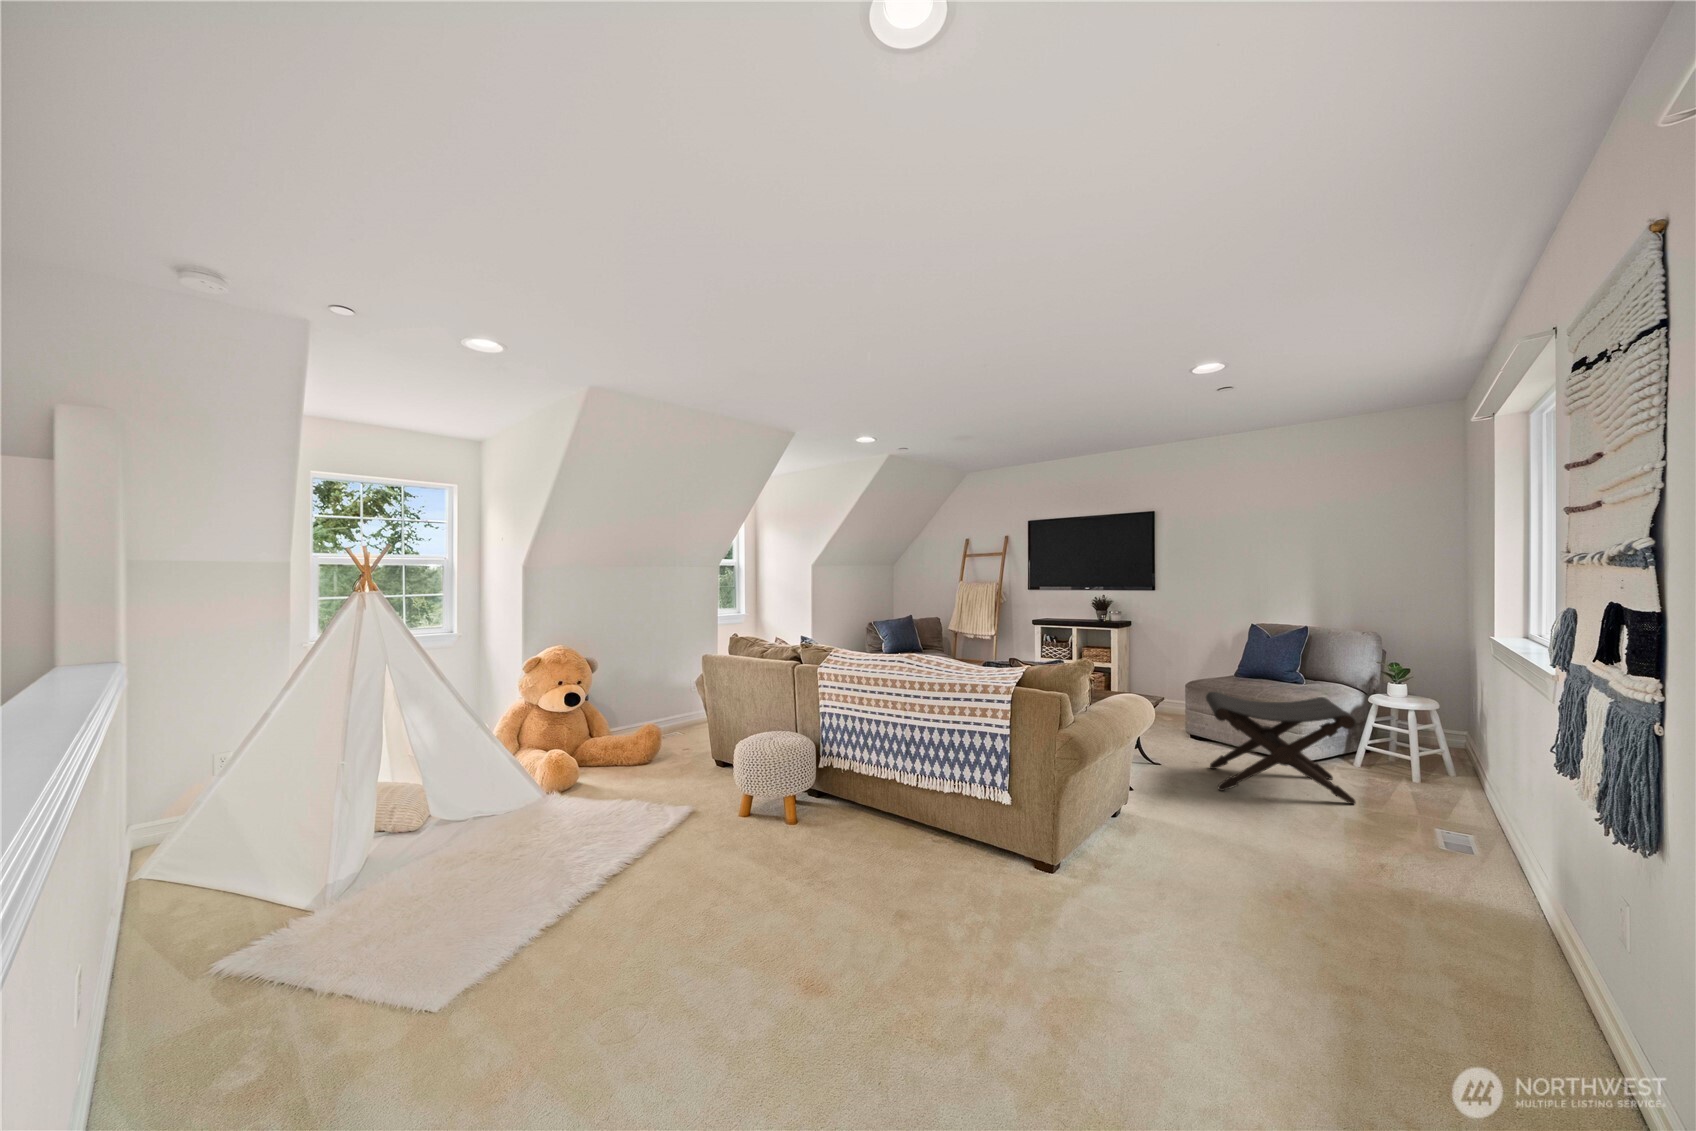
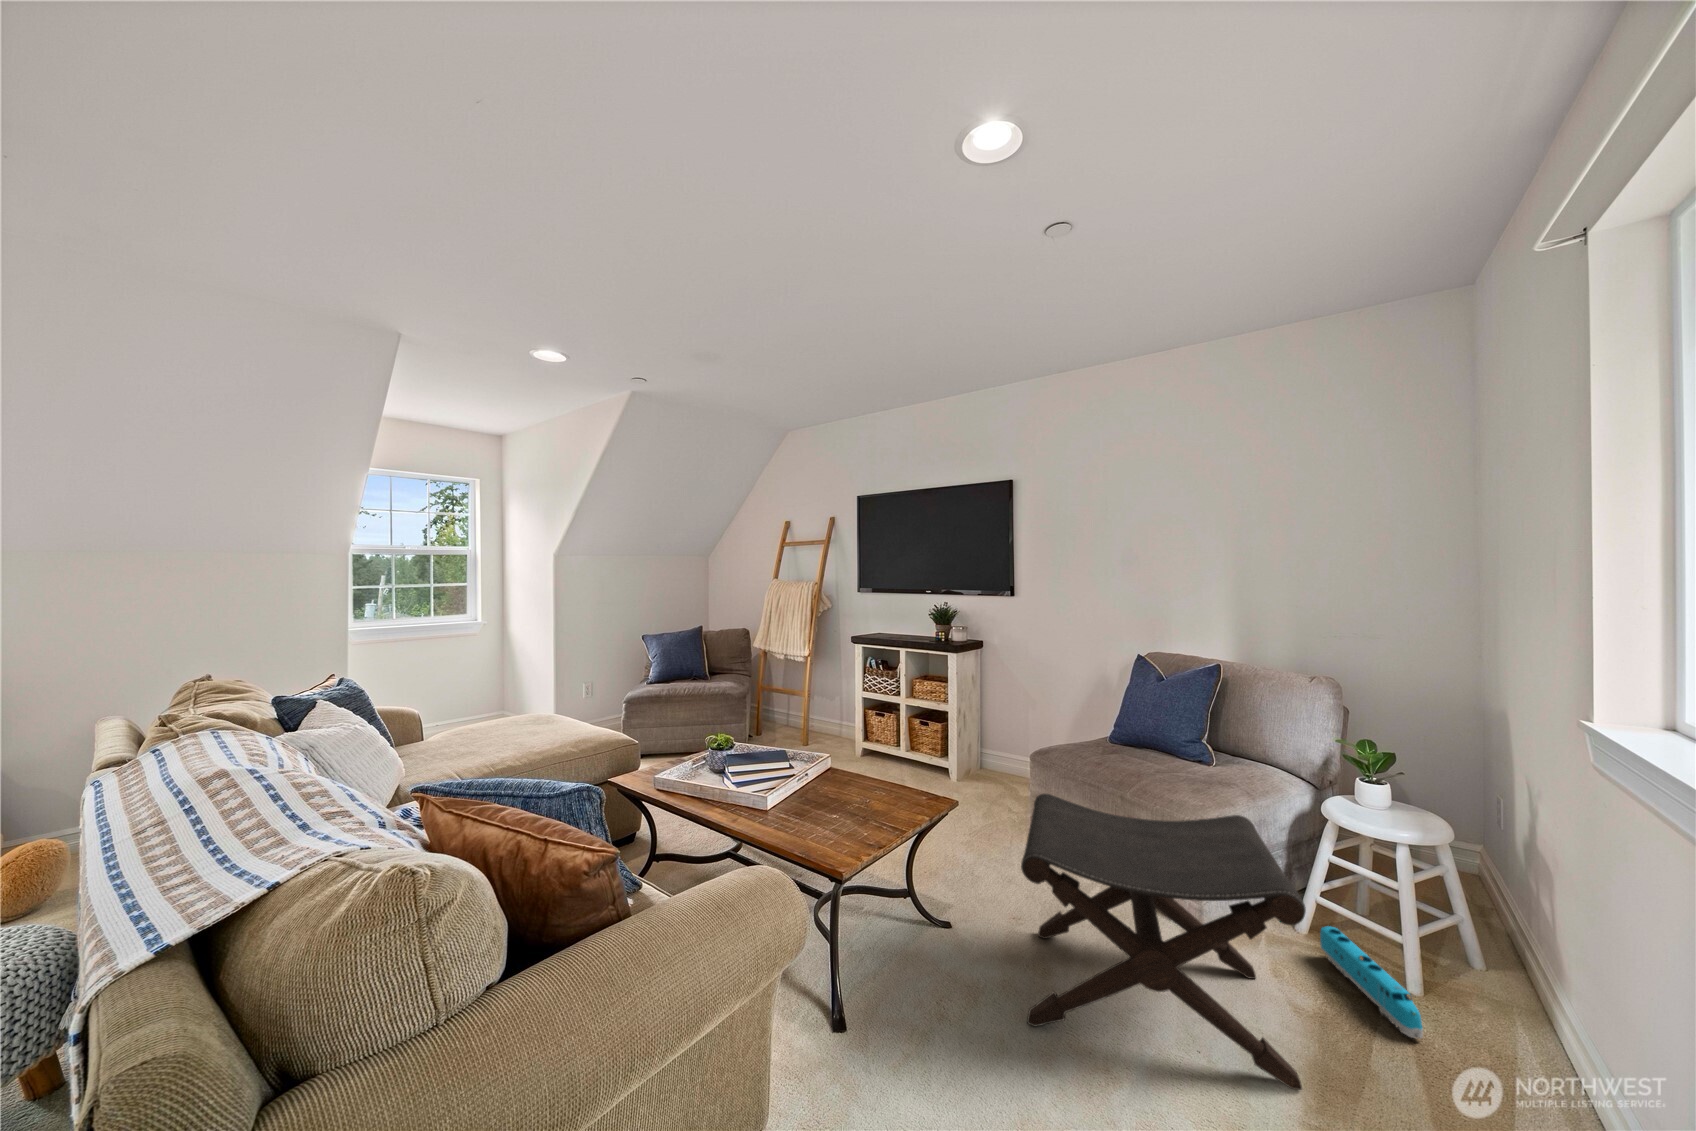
toy train: none [1368,757,1417,792] -> present [1320,927,1423,1038]

